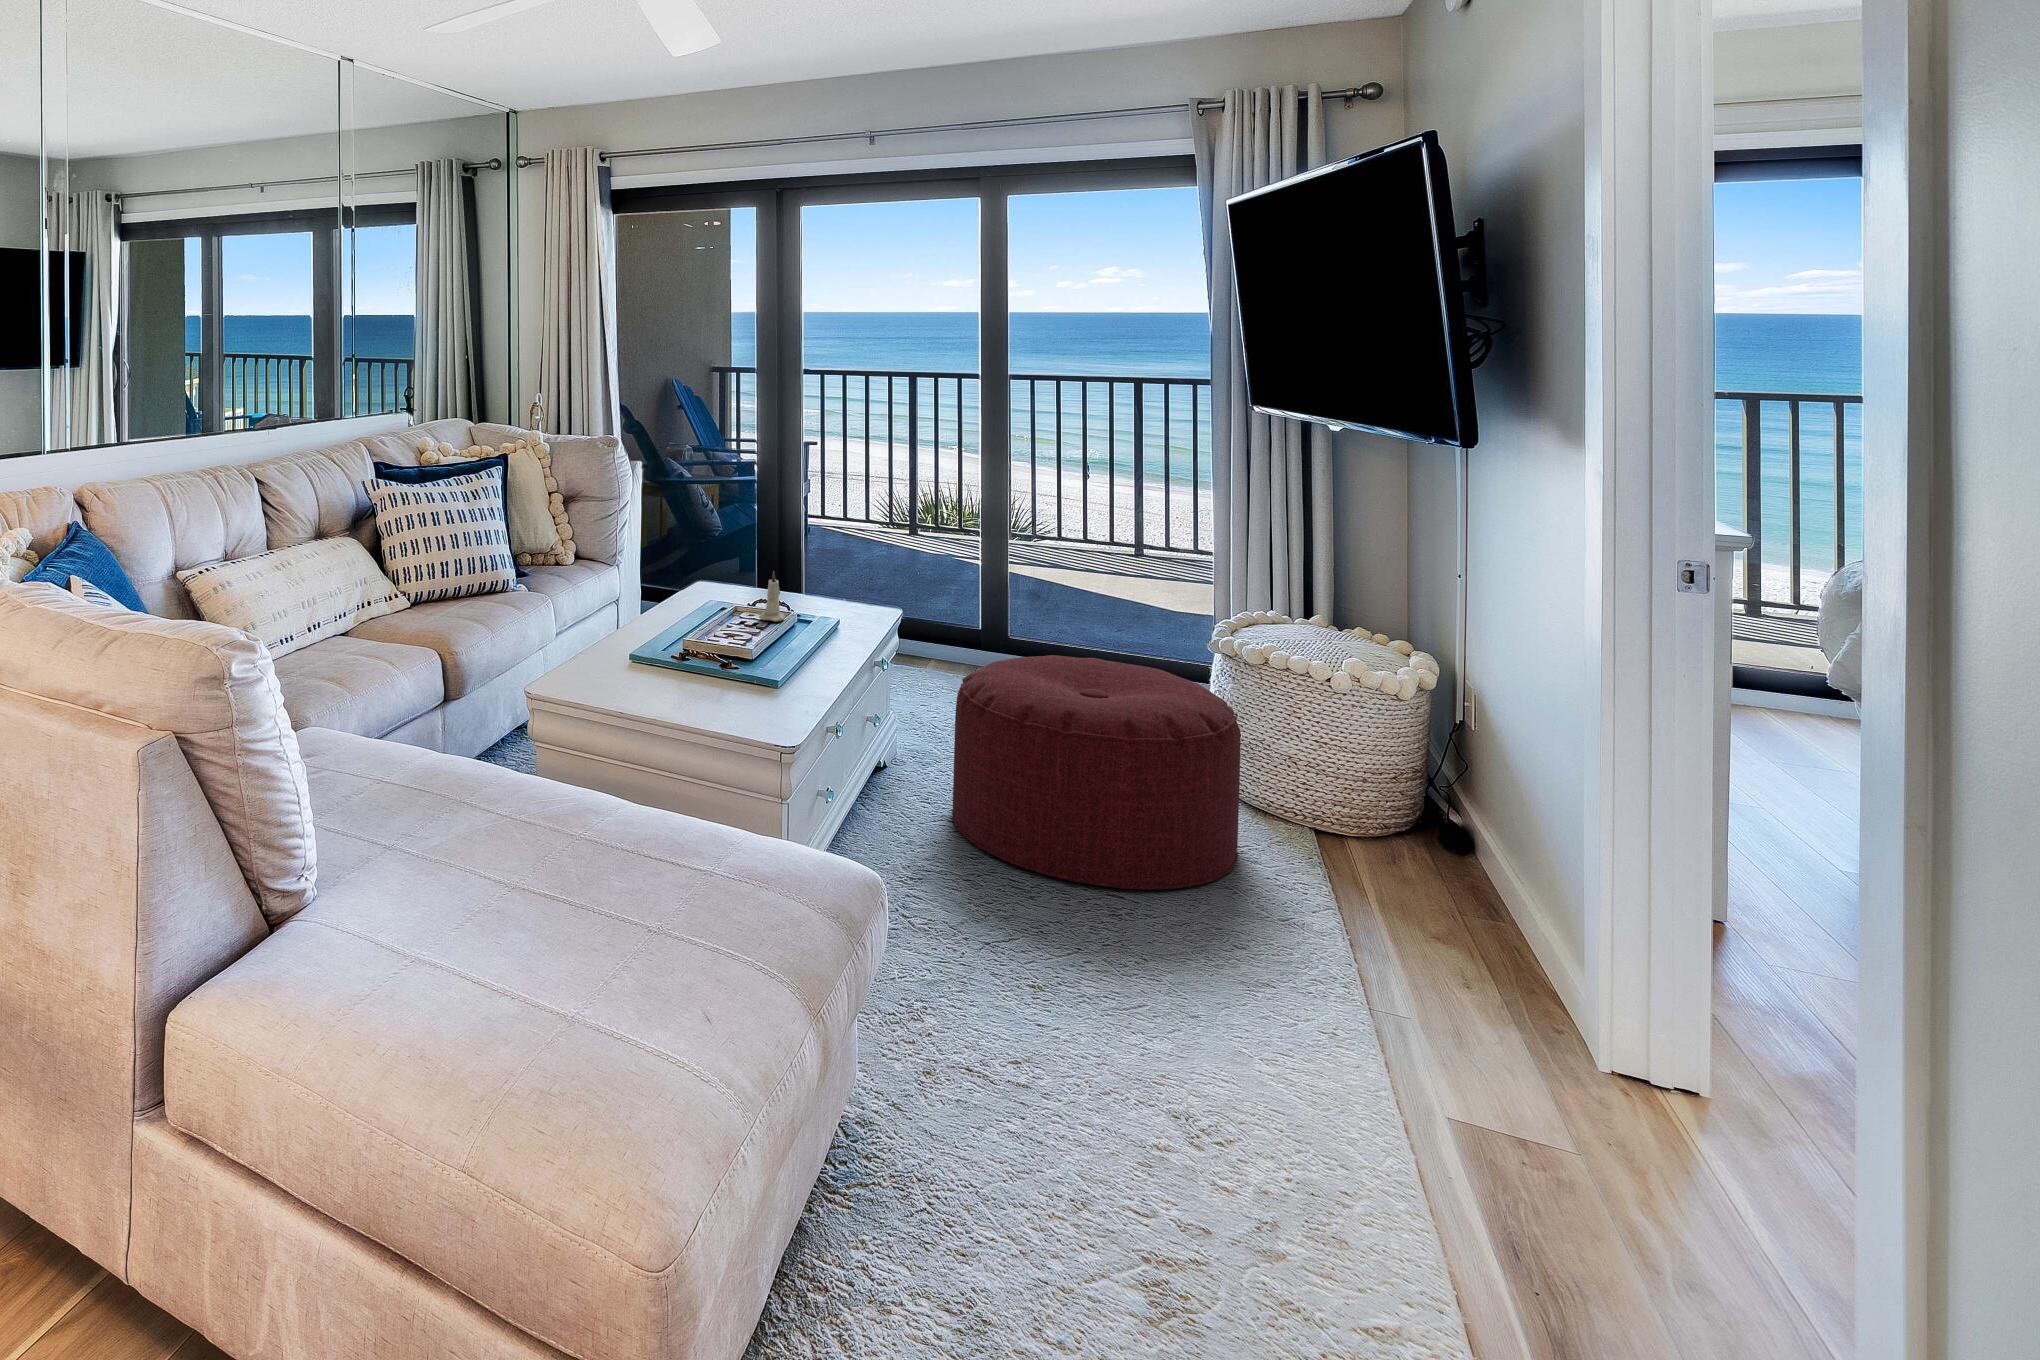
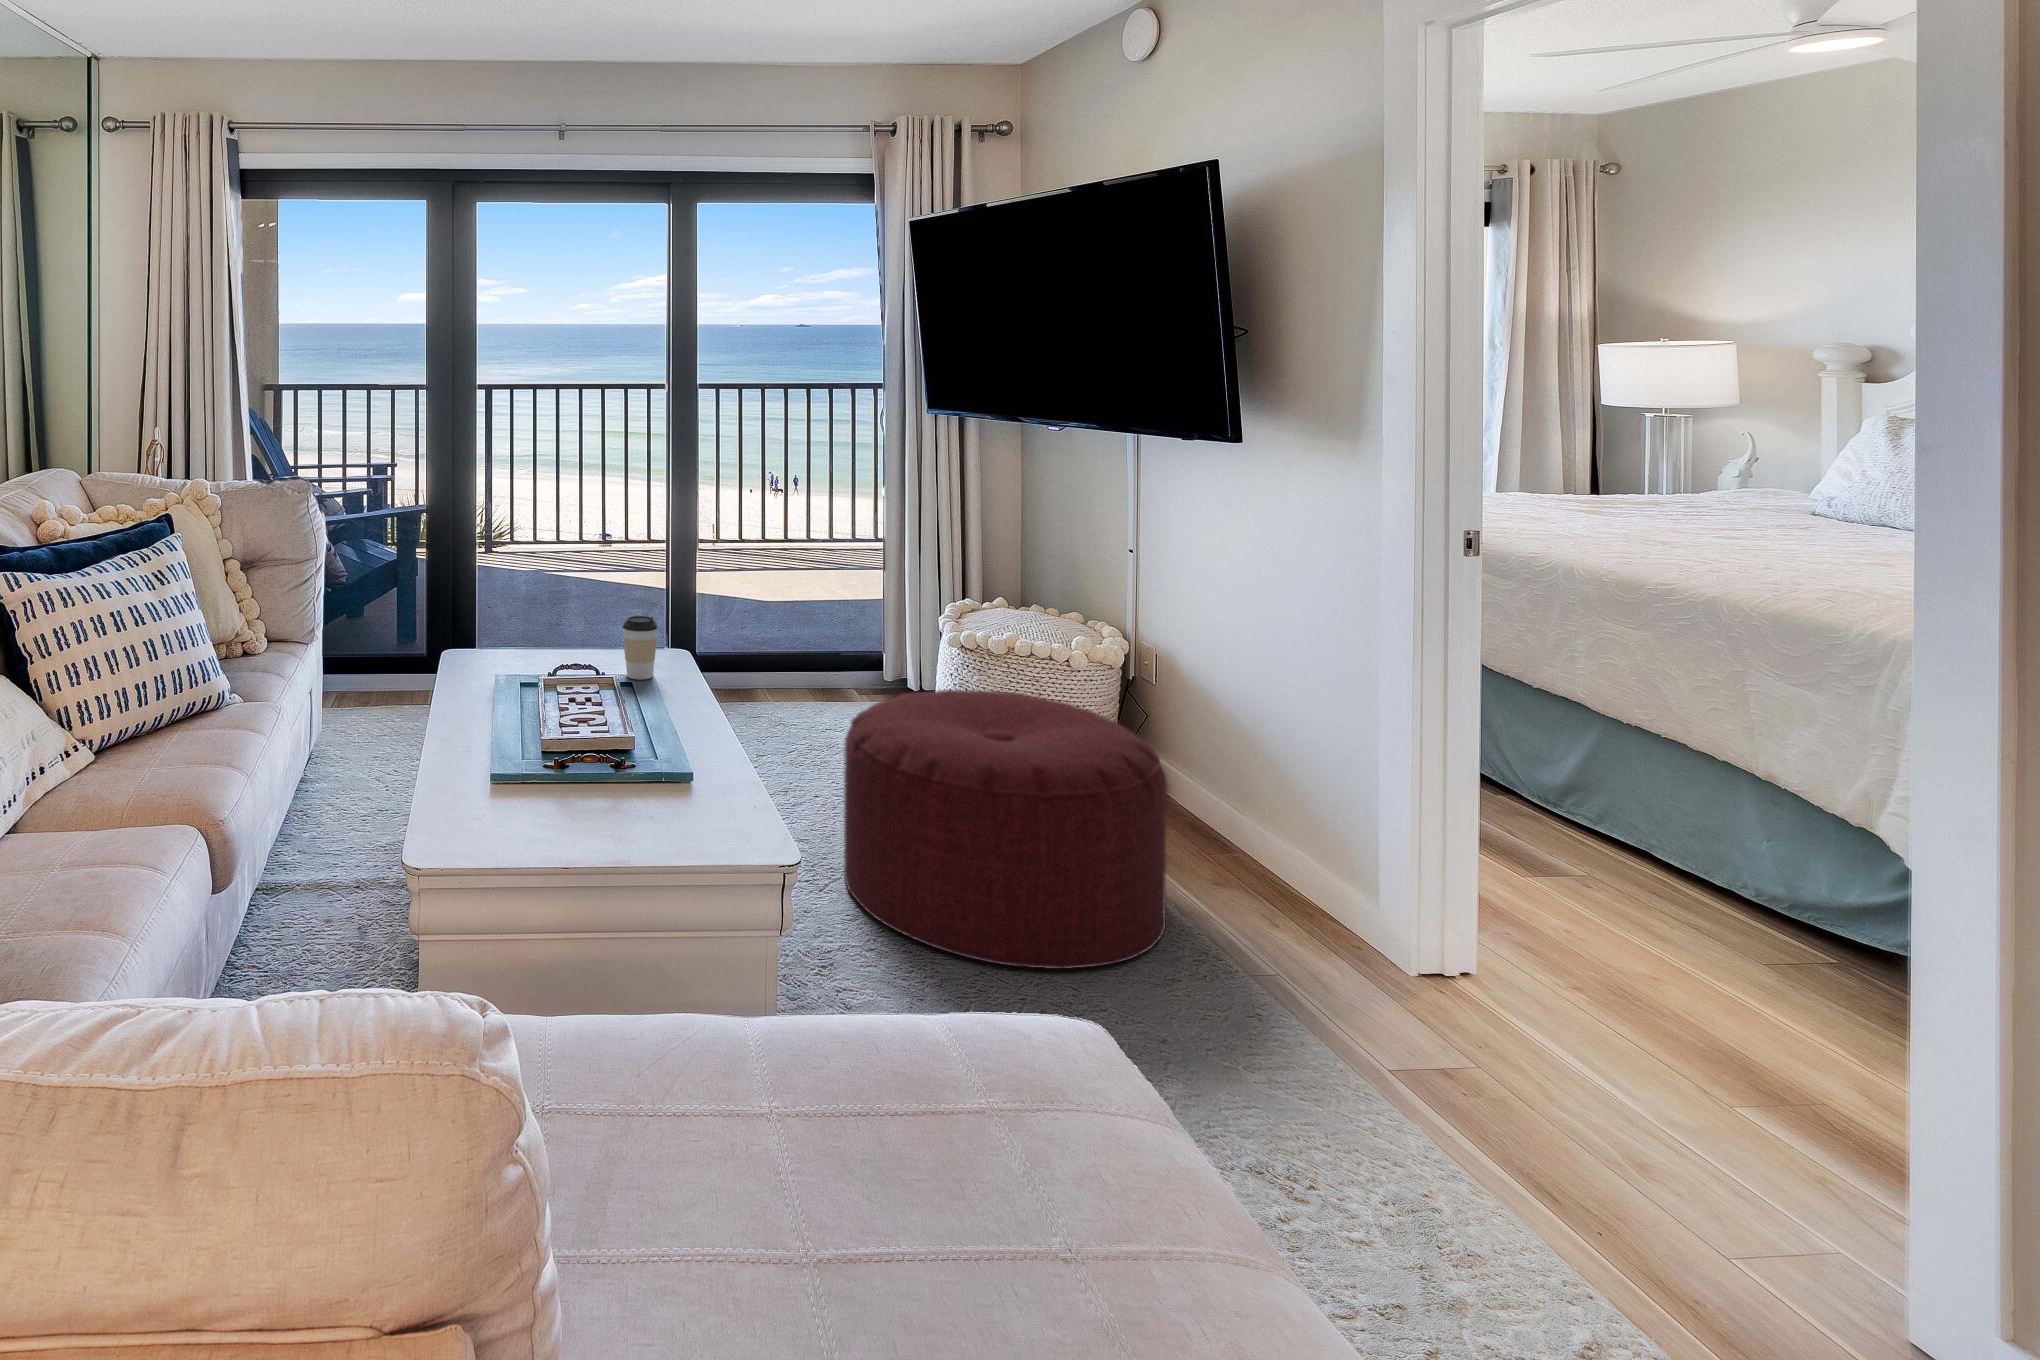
coffee cup: none [813,563,842,614] -> present [623,616,658,679]
candle: present [759,571,785,622] -> none [581,635,613,700]

